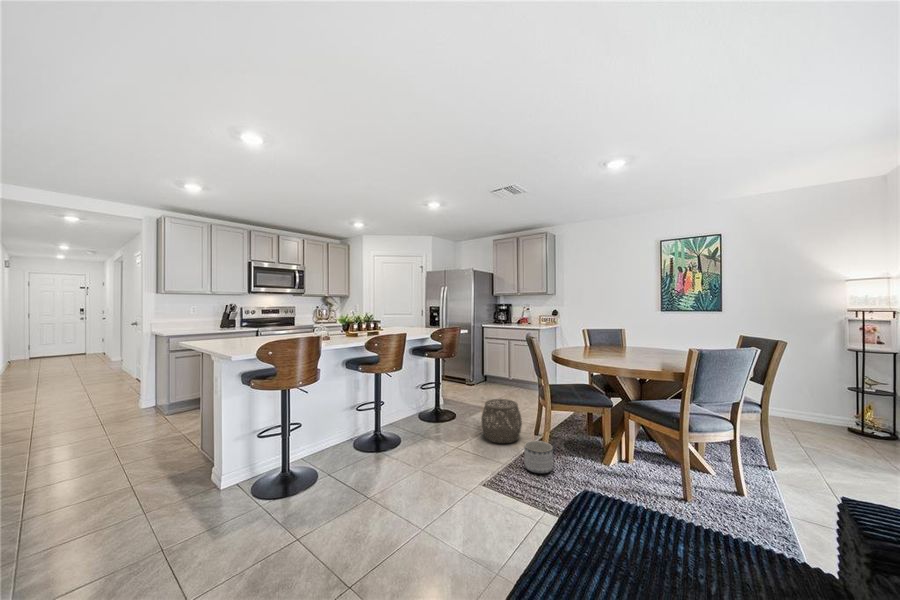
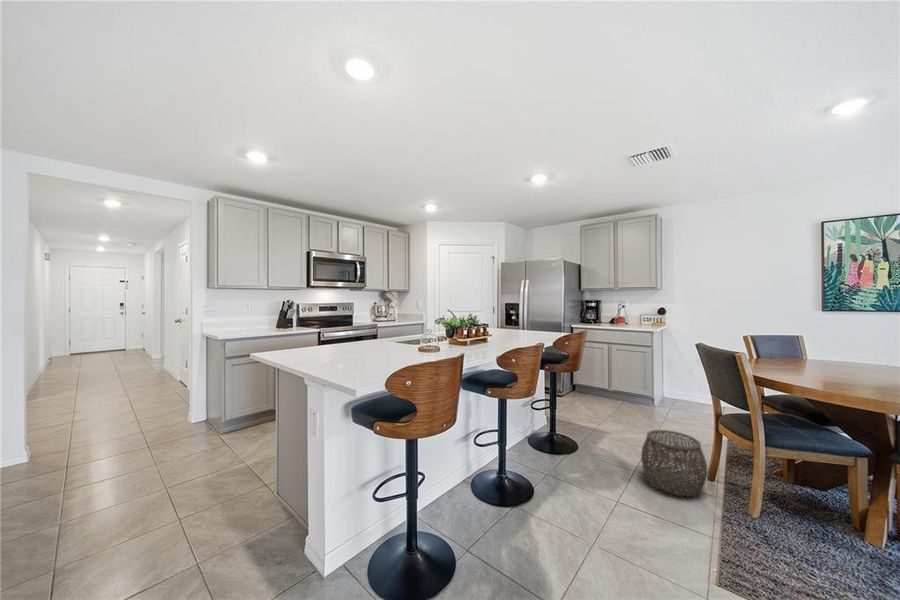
planter: present [524,441,552,473] -> none [759,507,818,567]

